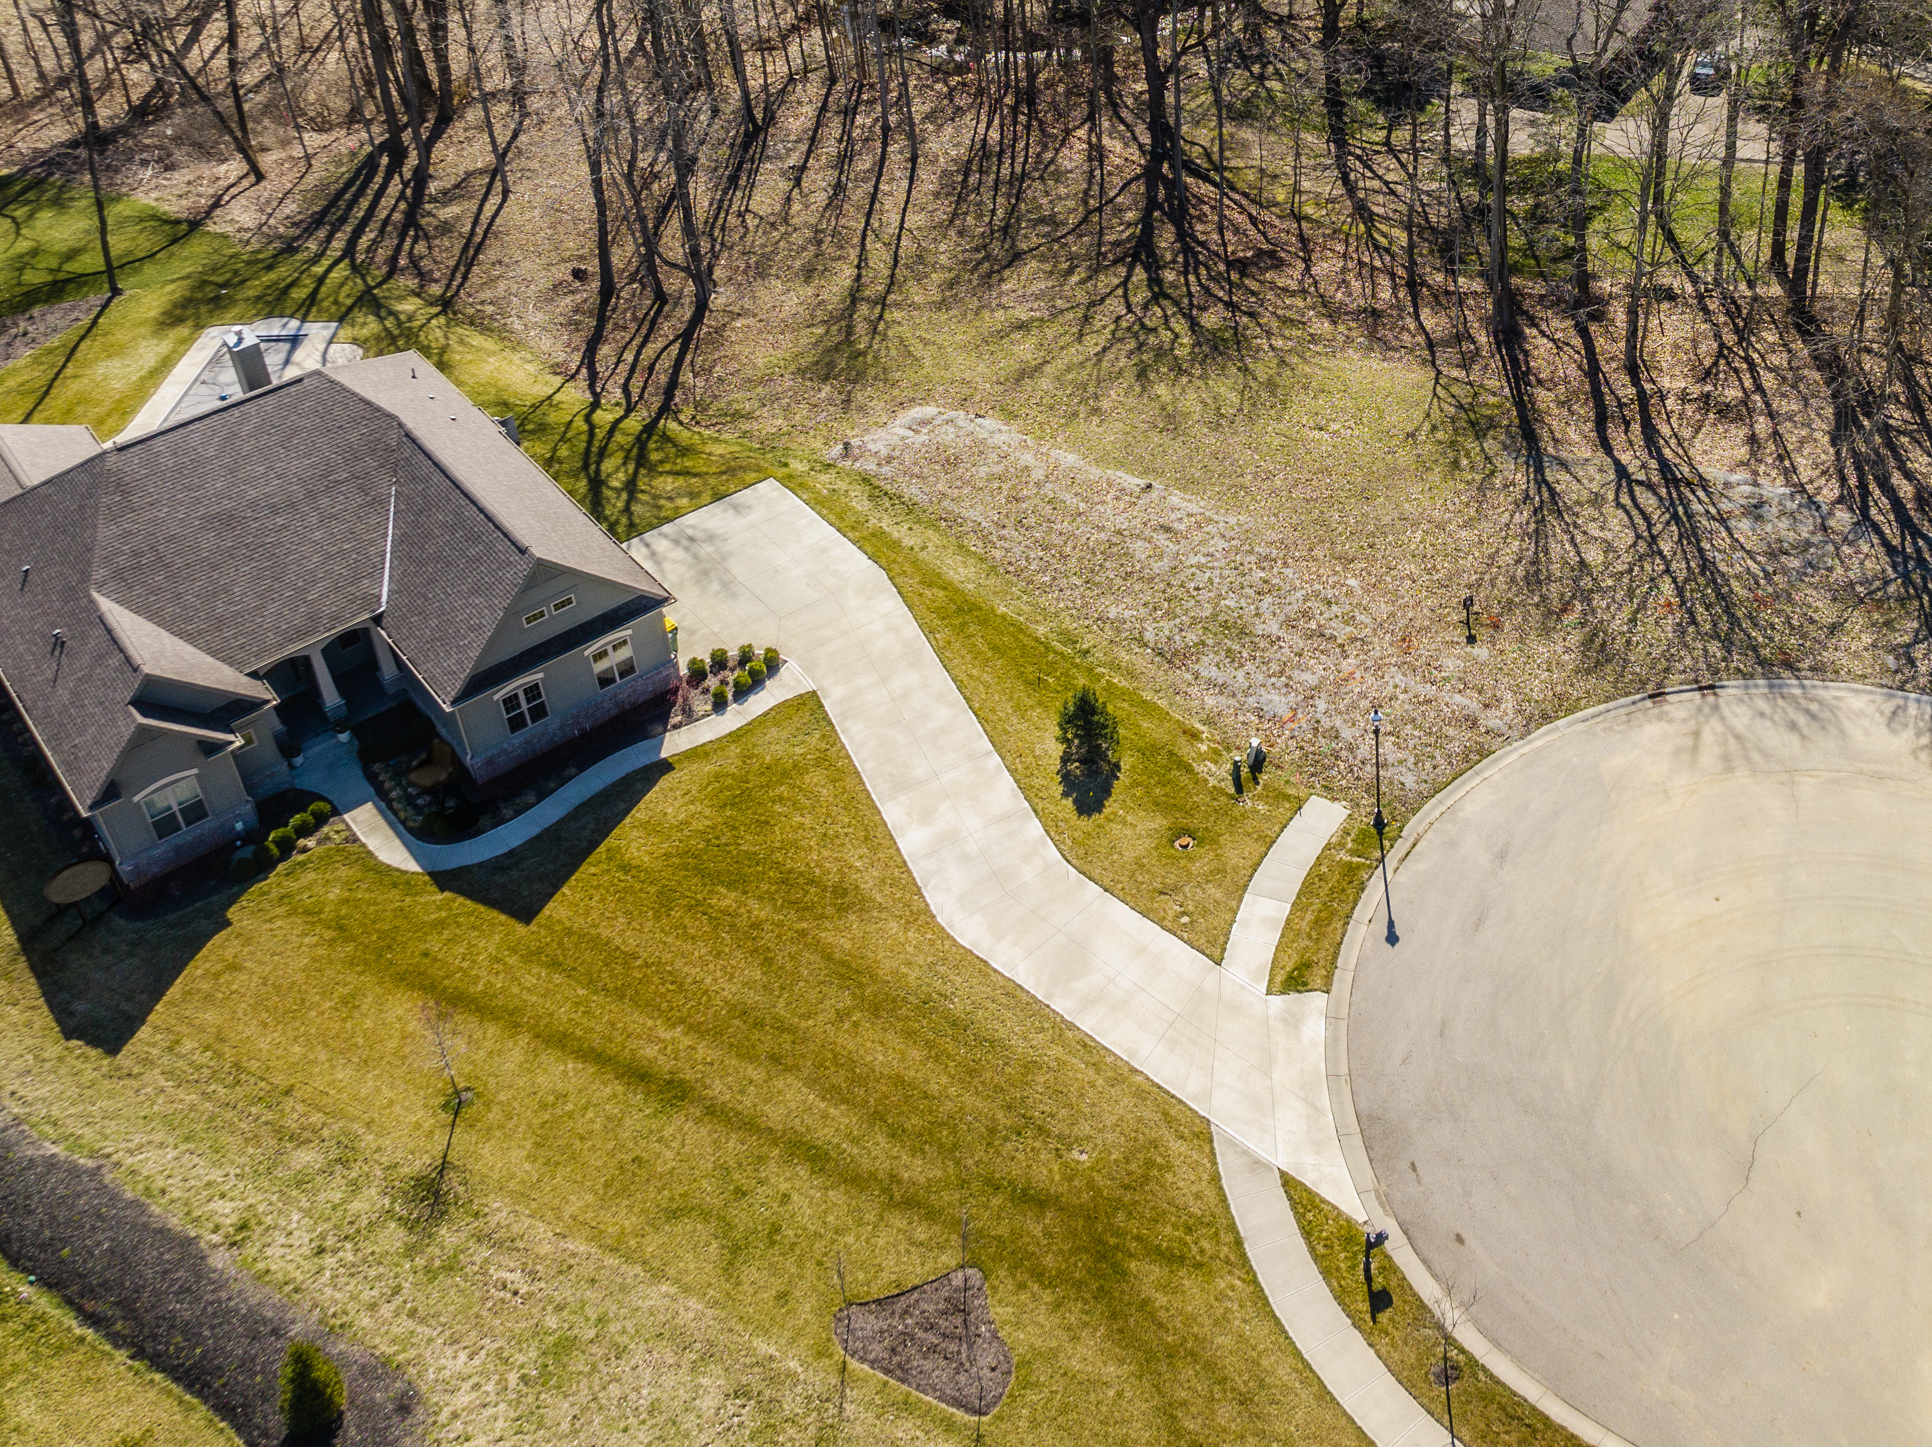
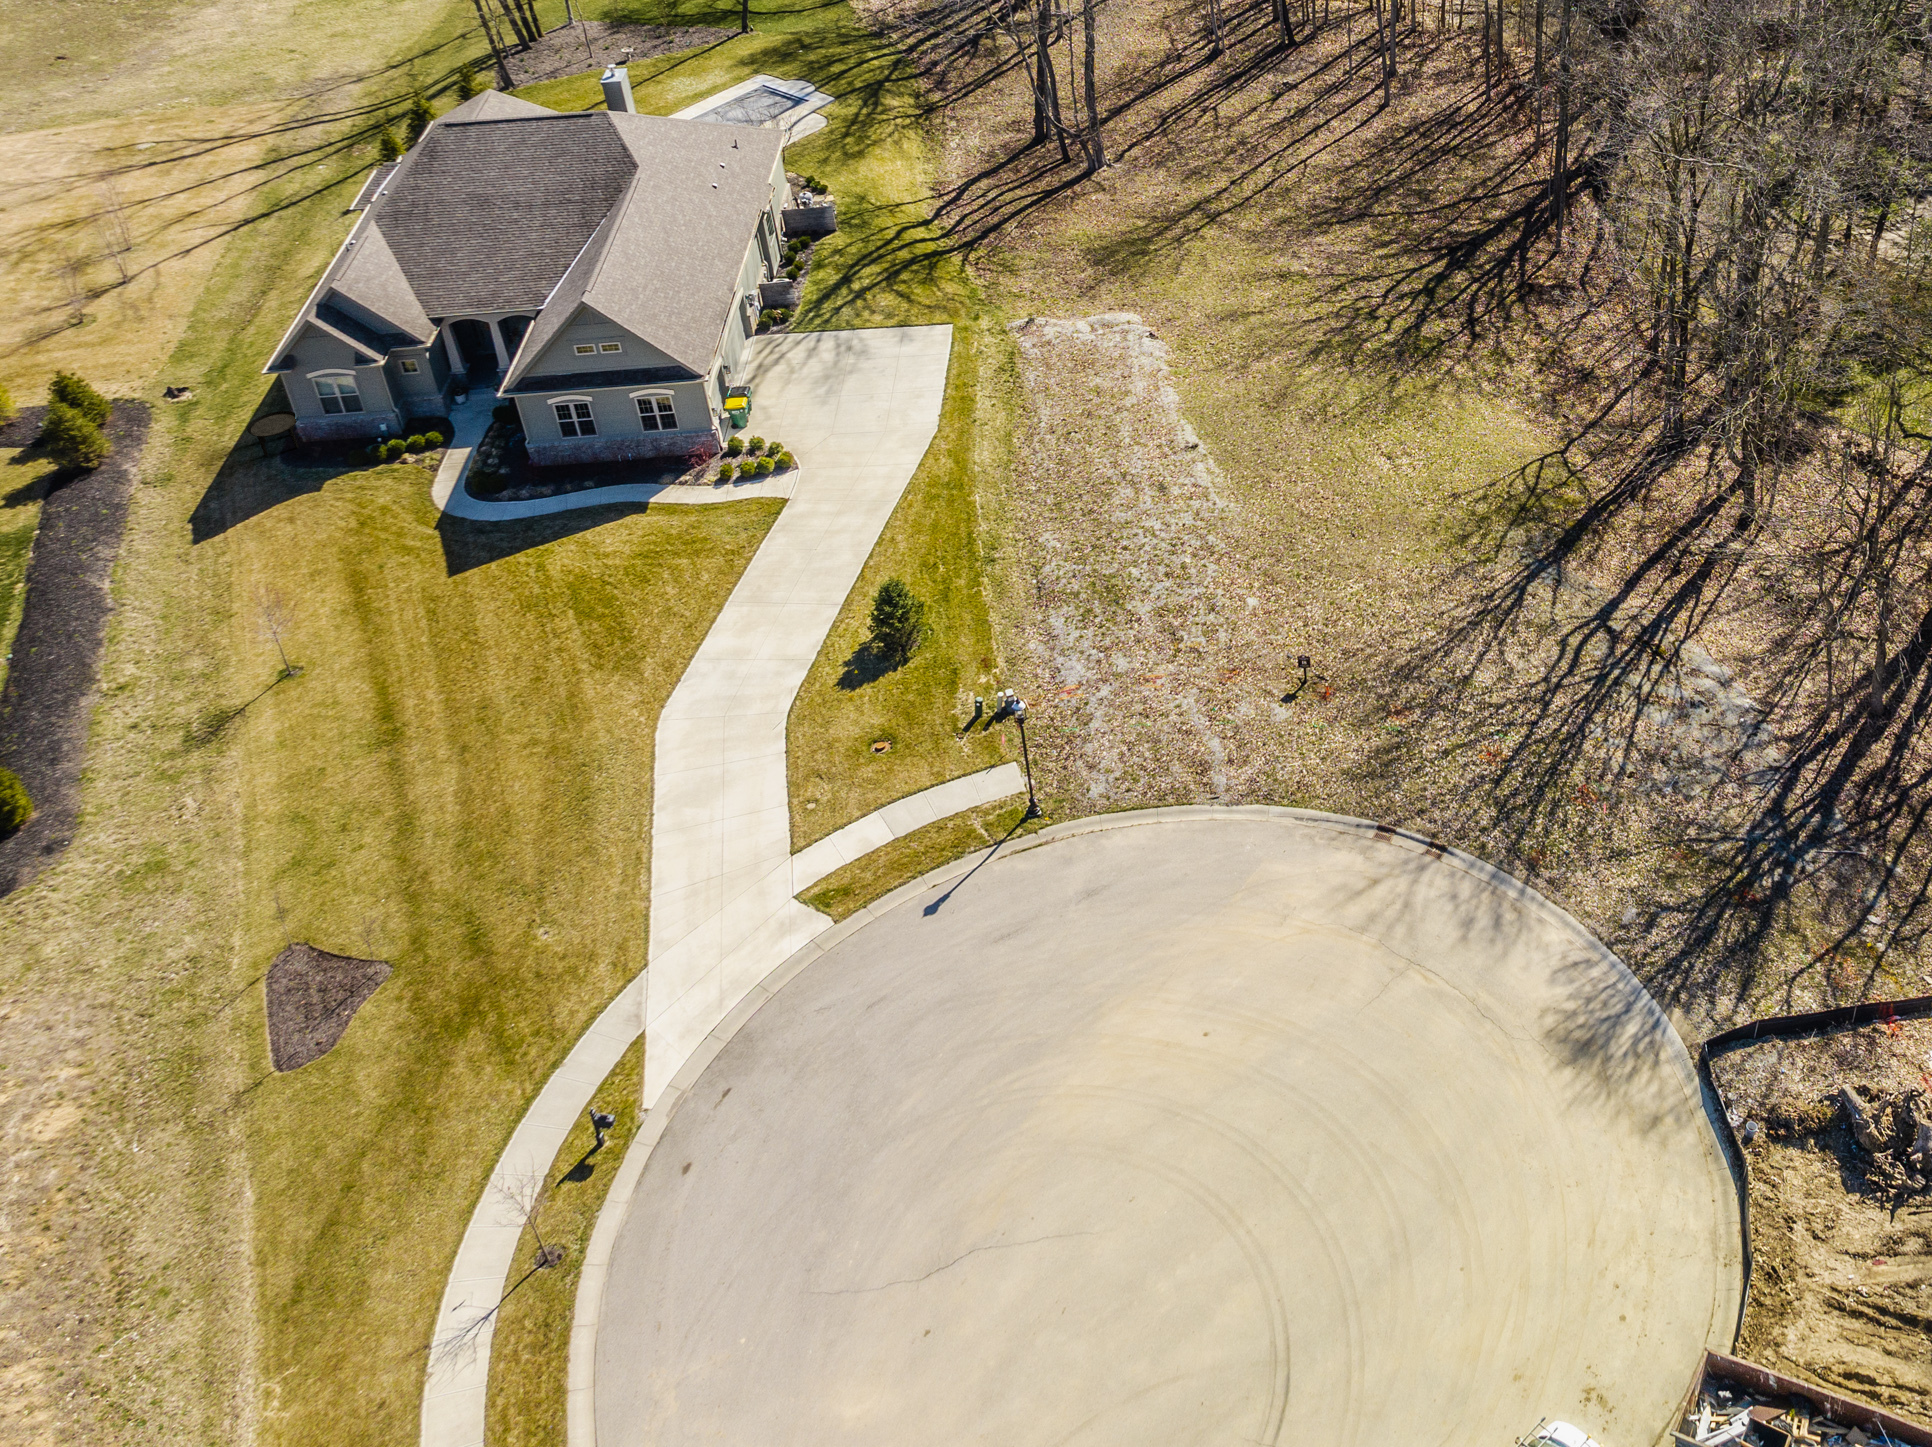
lounge chair: present [406,740,457,801] -> none [485,423,526,472]

